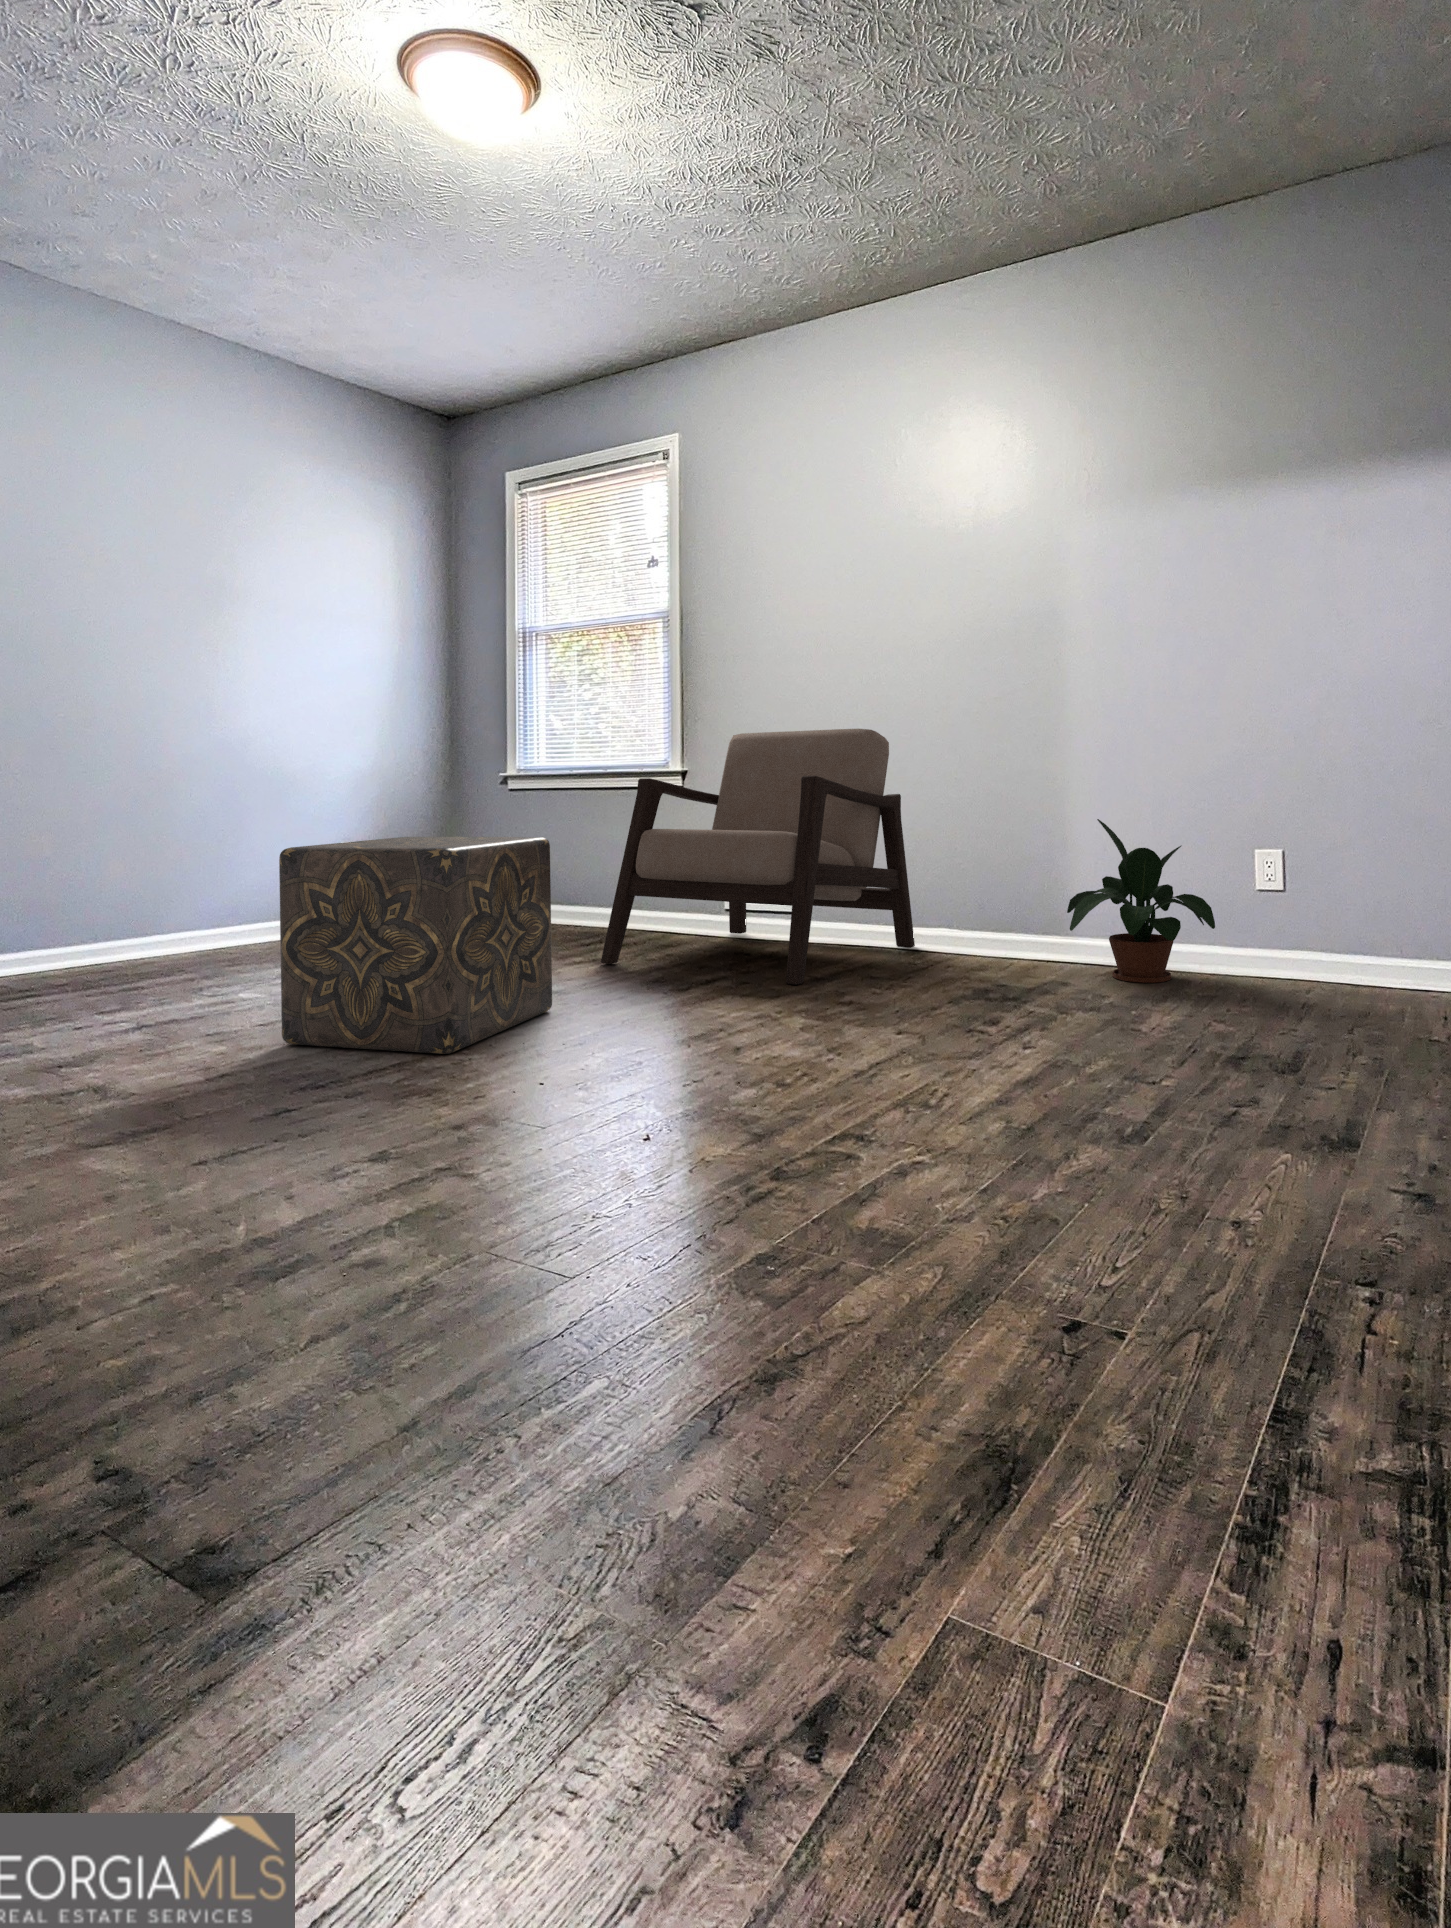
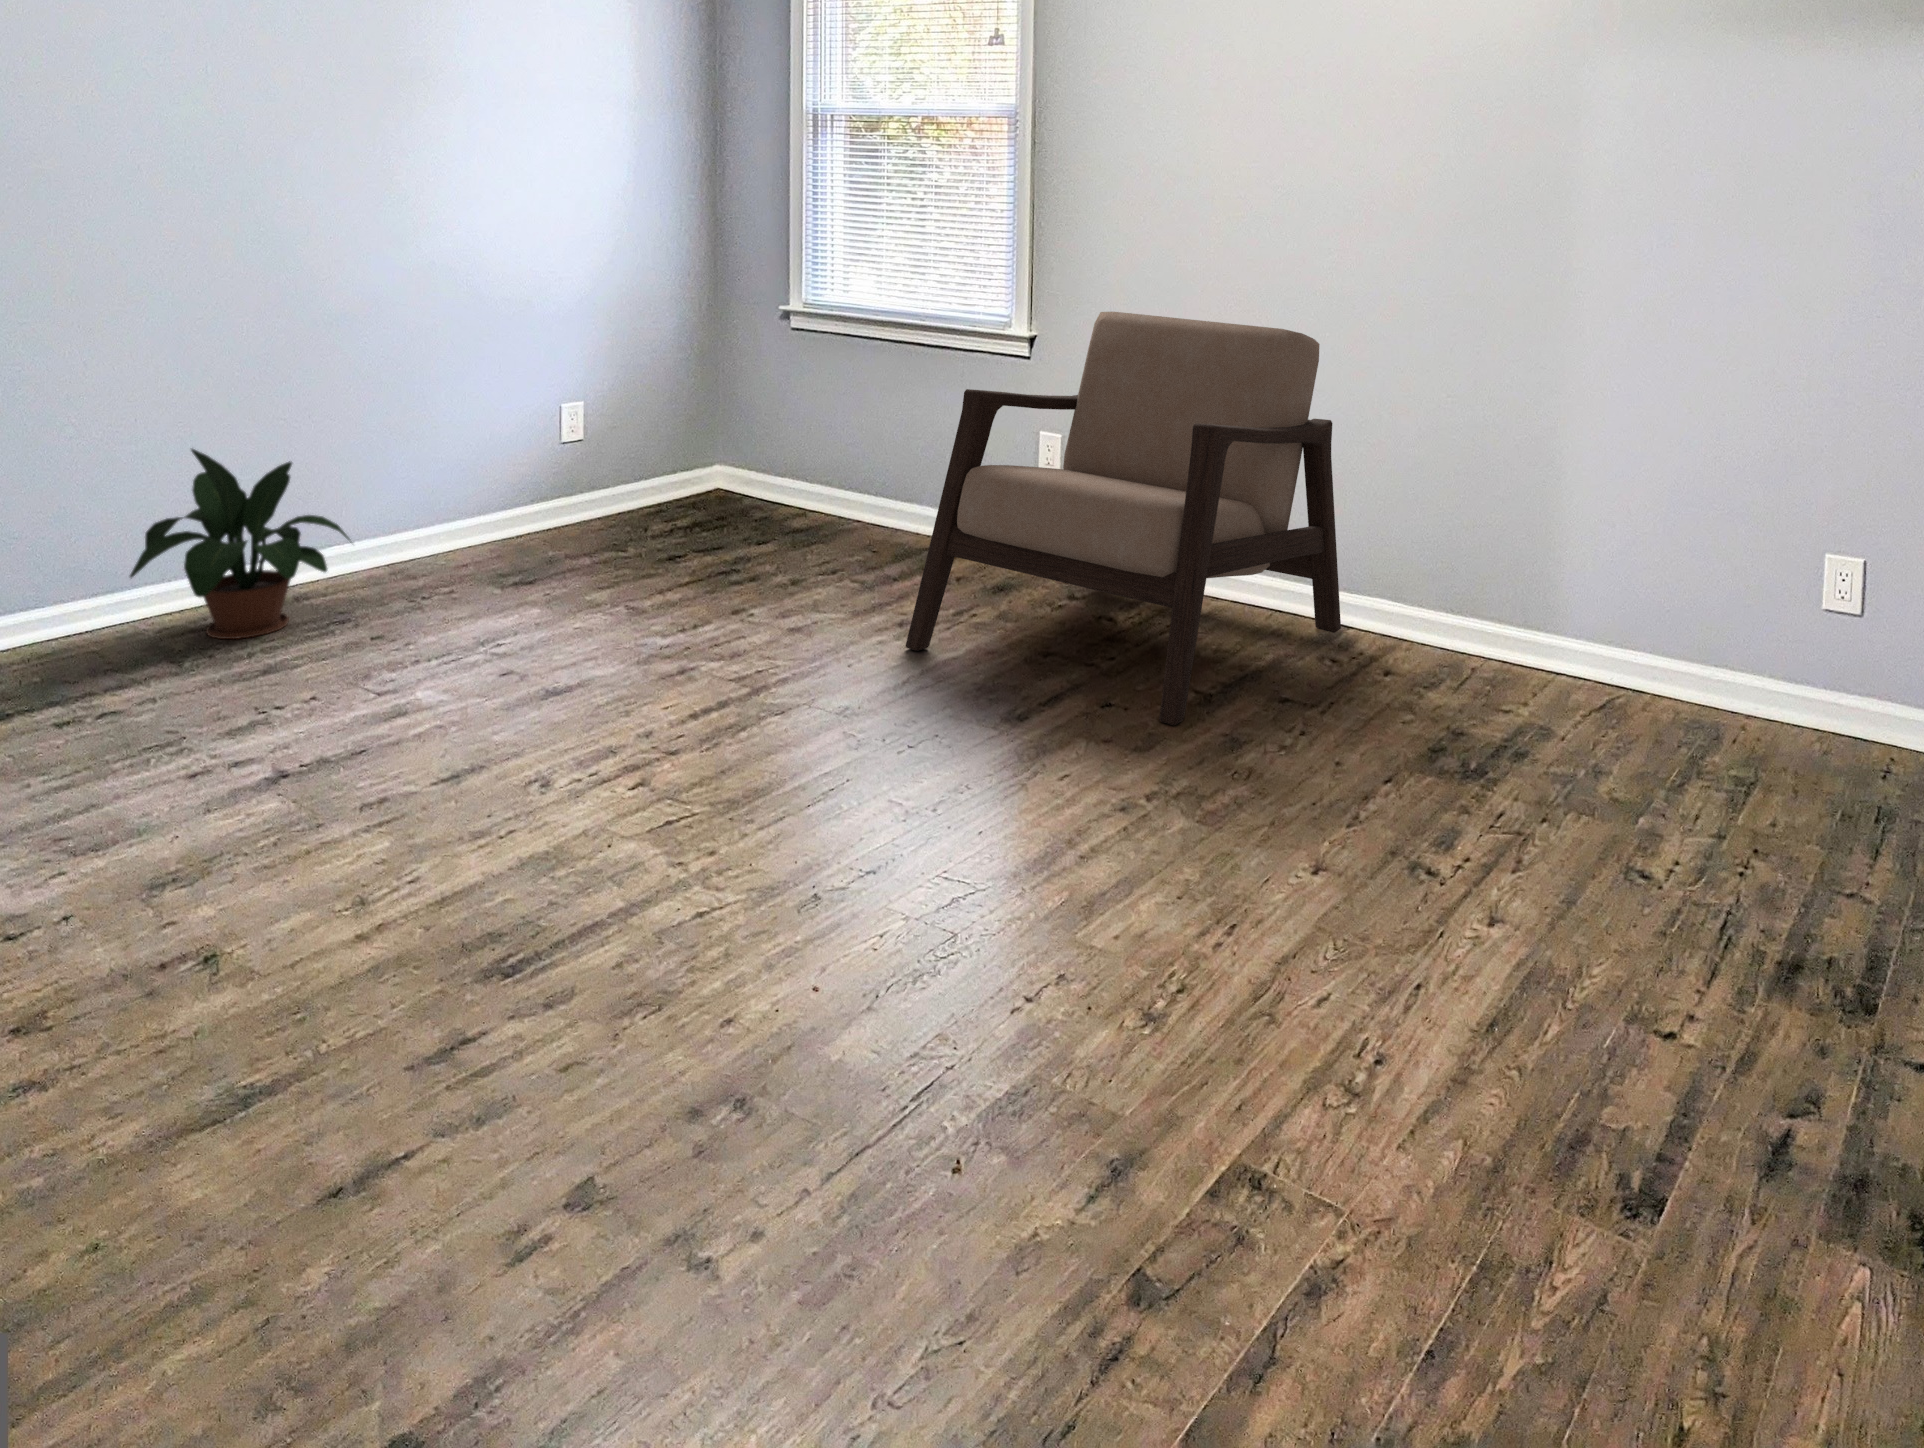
potted plant: present [1067,819,1215,983] -> present [130,449,351,639]
ottoman: present [279,837,552,1054] -> none [451,516,834,884]

